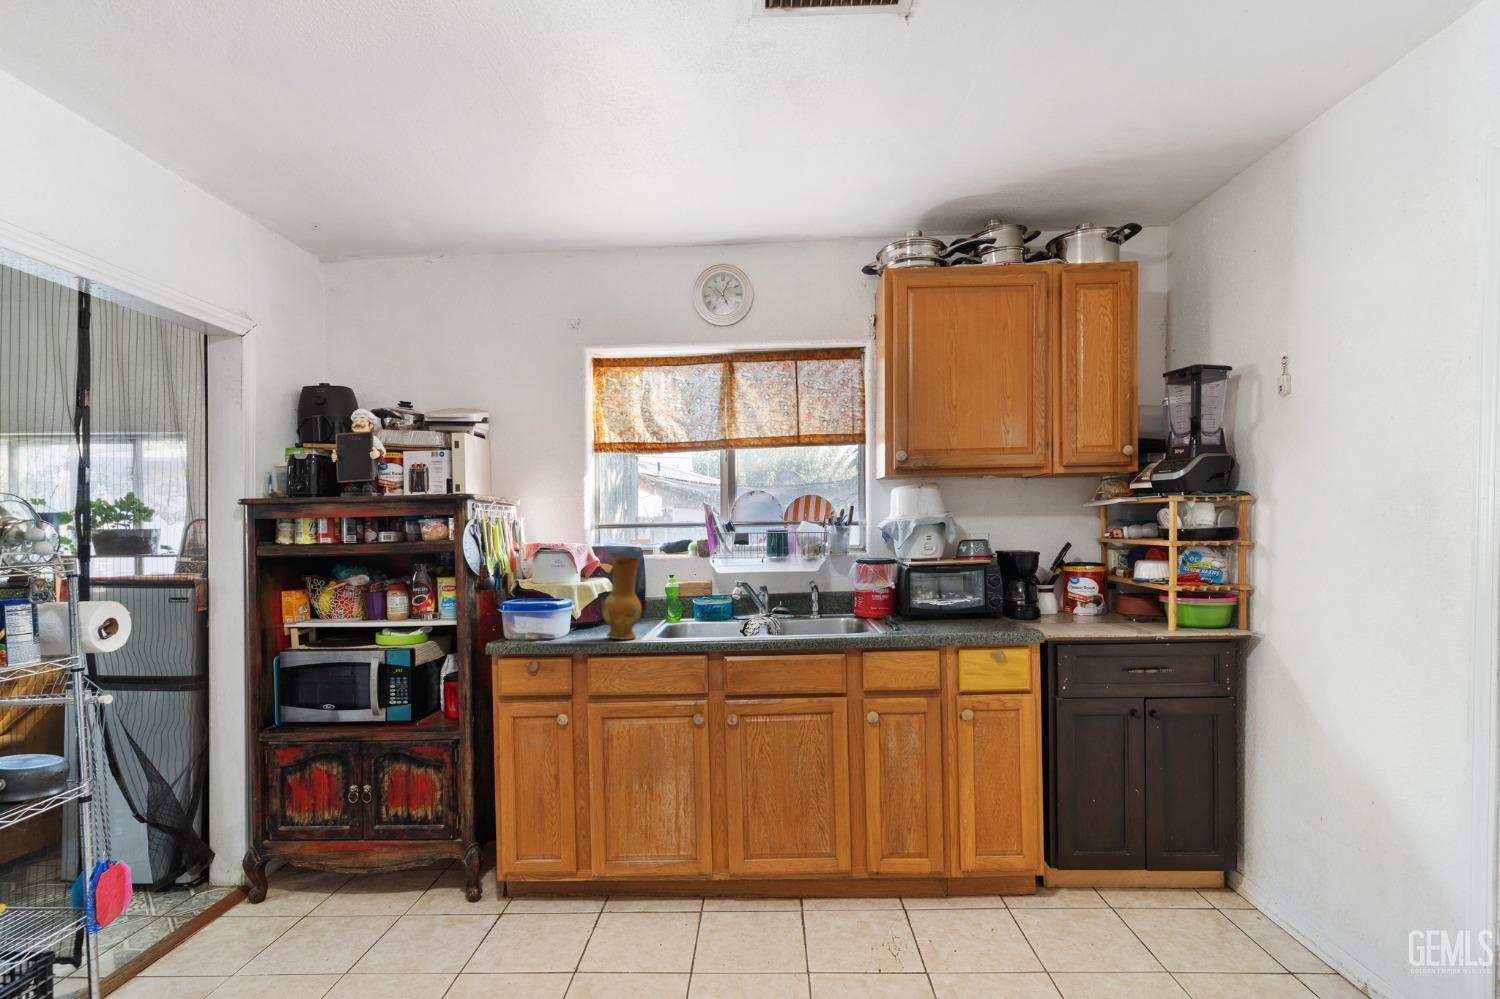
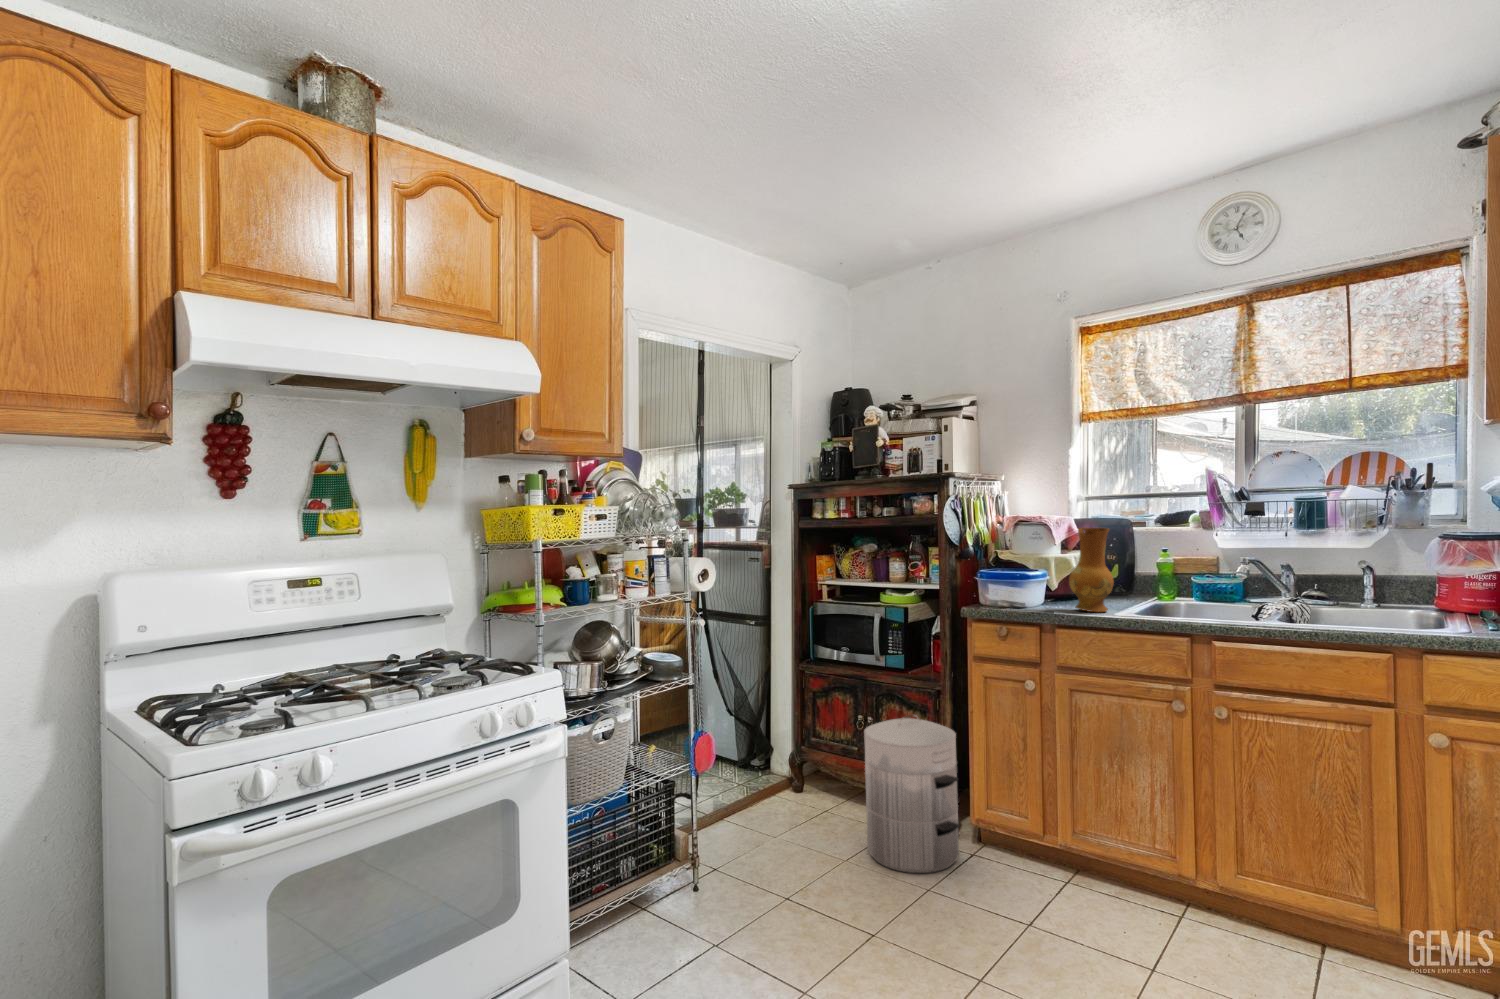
waste bin: none [369,774,490,963] -> present [864,715,960,873]

